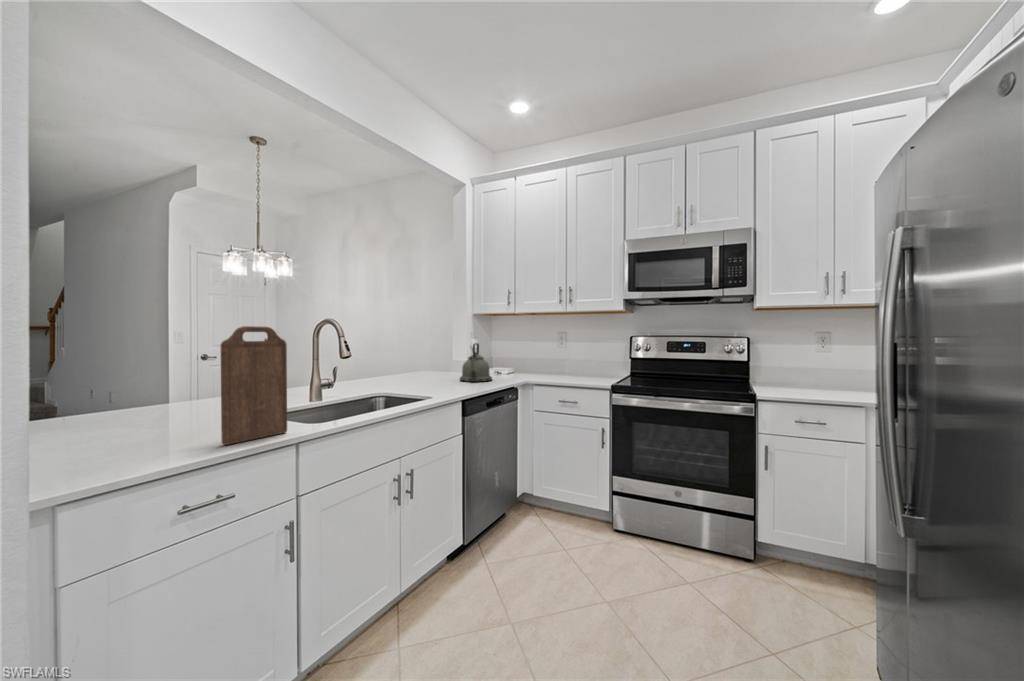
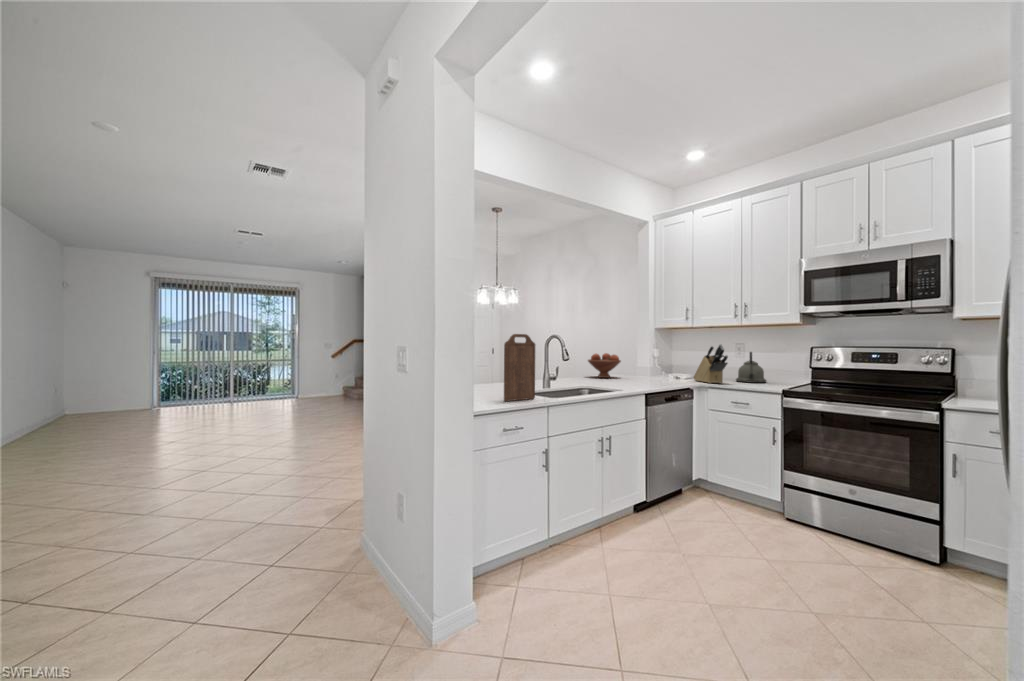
knife block: none [516,334,553,381] -> present [694,344,728,383]
kettle: present [460,343,492,382] -> present [736,352,766,383]
fruit bowl: none [388,347,432,379] -> present [588,353,621,378]

